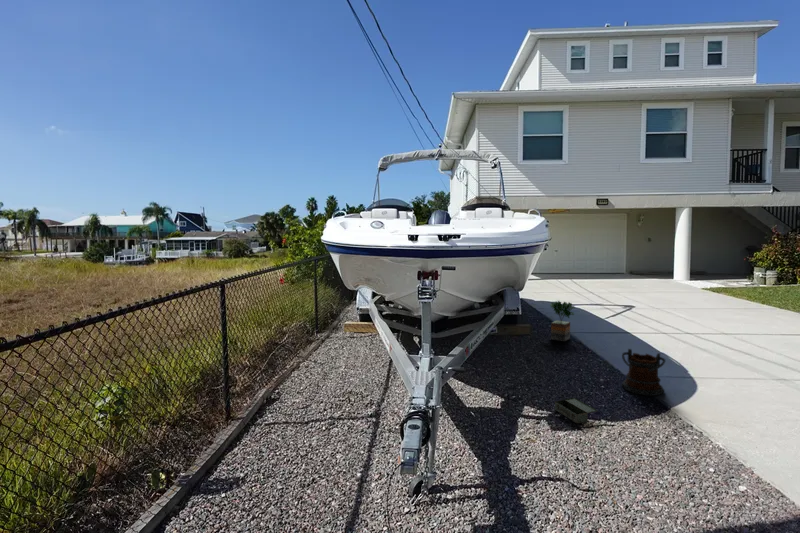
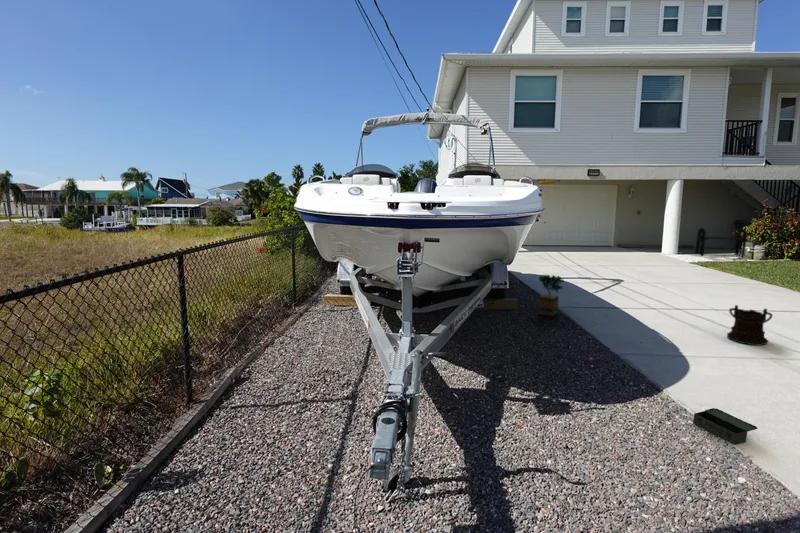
bench: none [709,254,760,283] -> present [695,228,747,257]
bucket: present [622,349,665,396] -> present [727,305,772,345]
toolbox: present [555,398,597,423] -> present [693,408,758,444]

